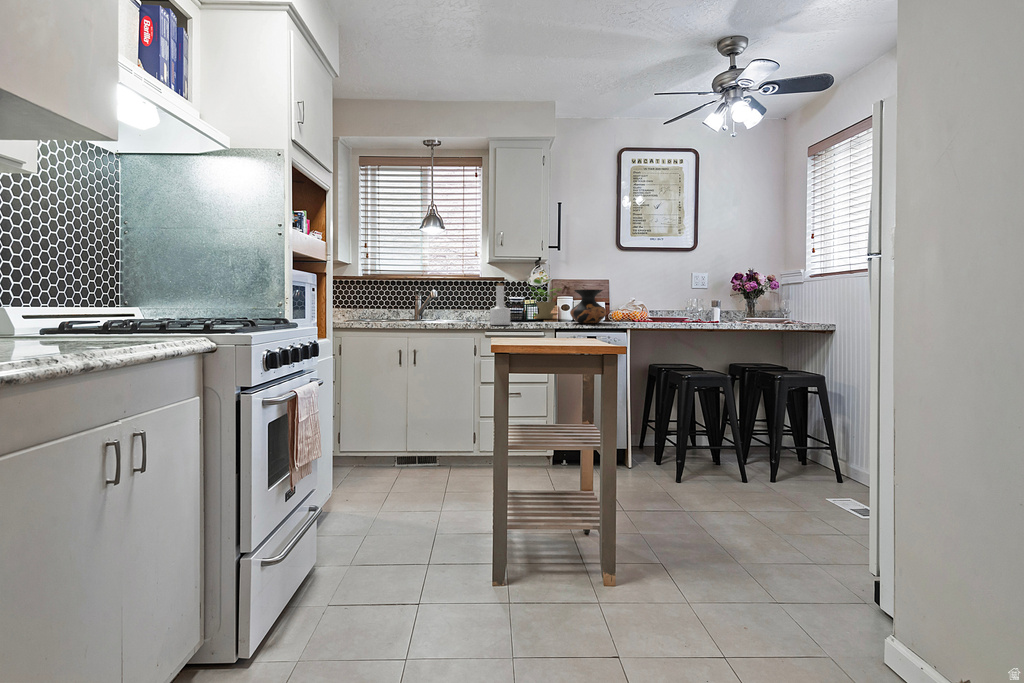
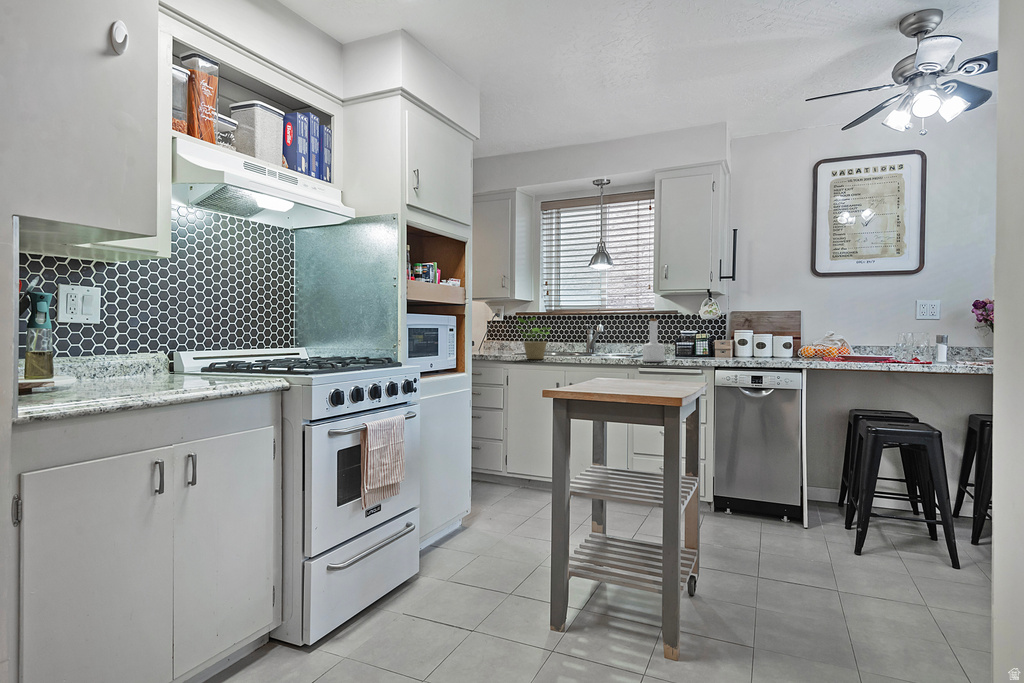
potted plant: present [529,279,561,319] -> present [518,317,550,359]
vase: present [570,290,607,323] -> none [734,324,778,362]

